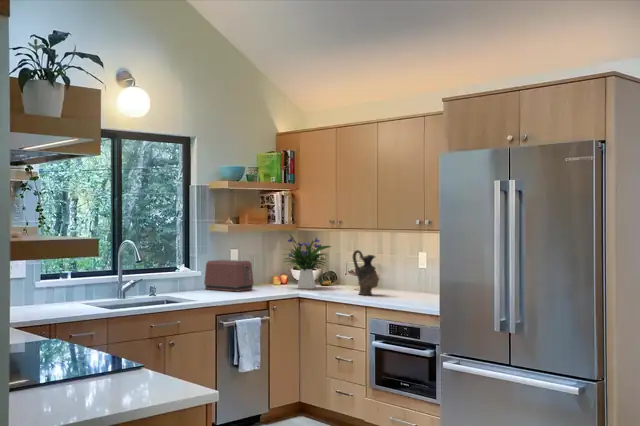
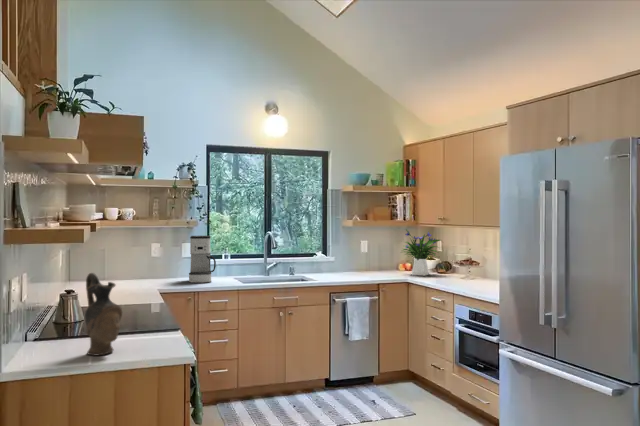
coffee maker: none [26,246,66,312] -> present [189,236,216,283]
ceramic pitcher: present [353,250,379,295] -> present [85,273,122,355]
toaster: present [204,260,253,291] -> none [337,249,375,275]

